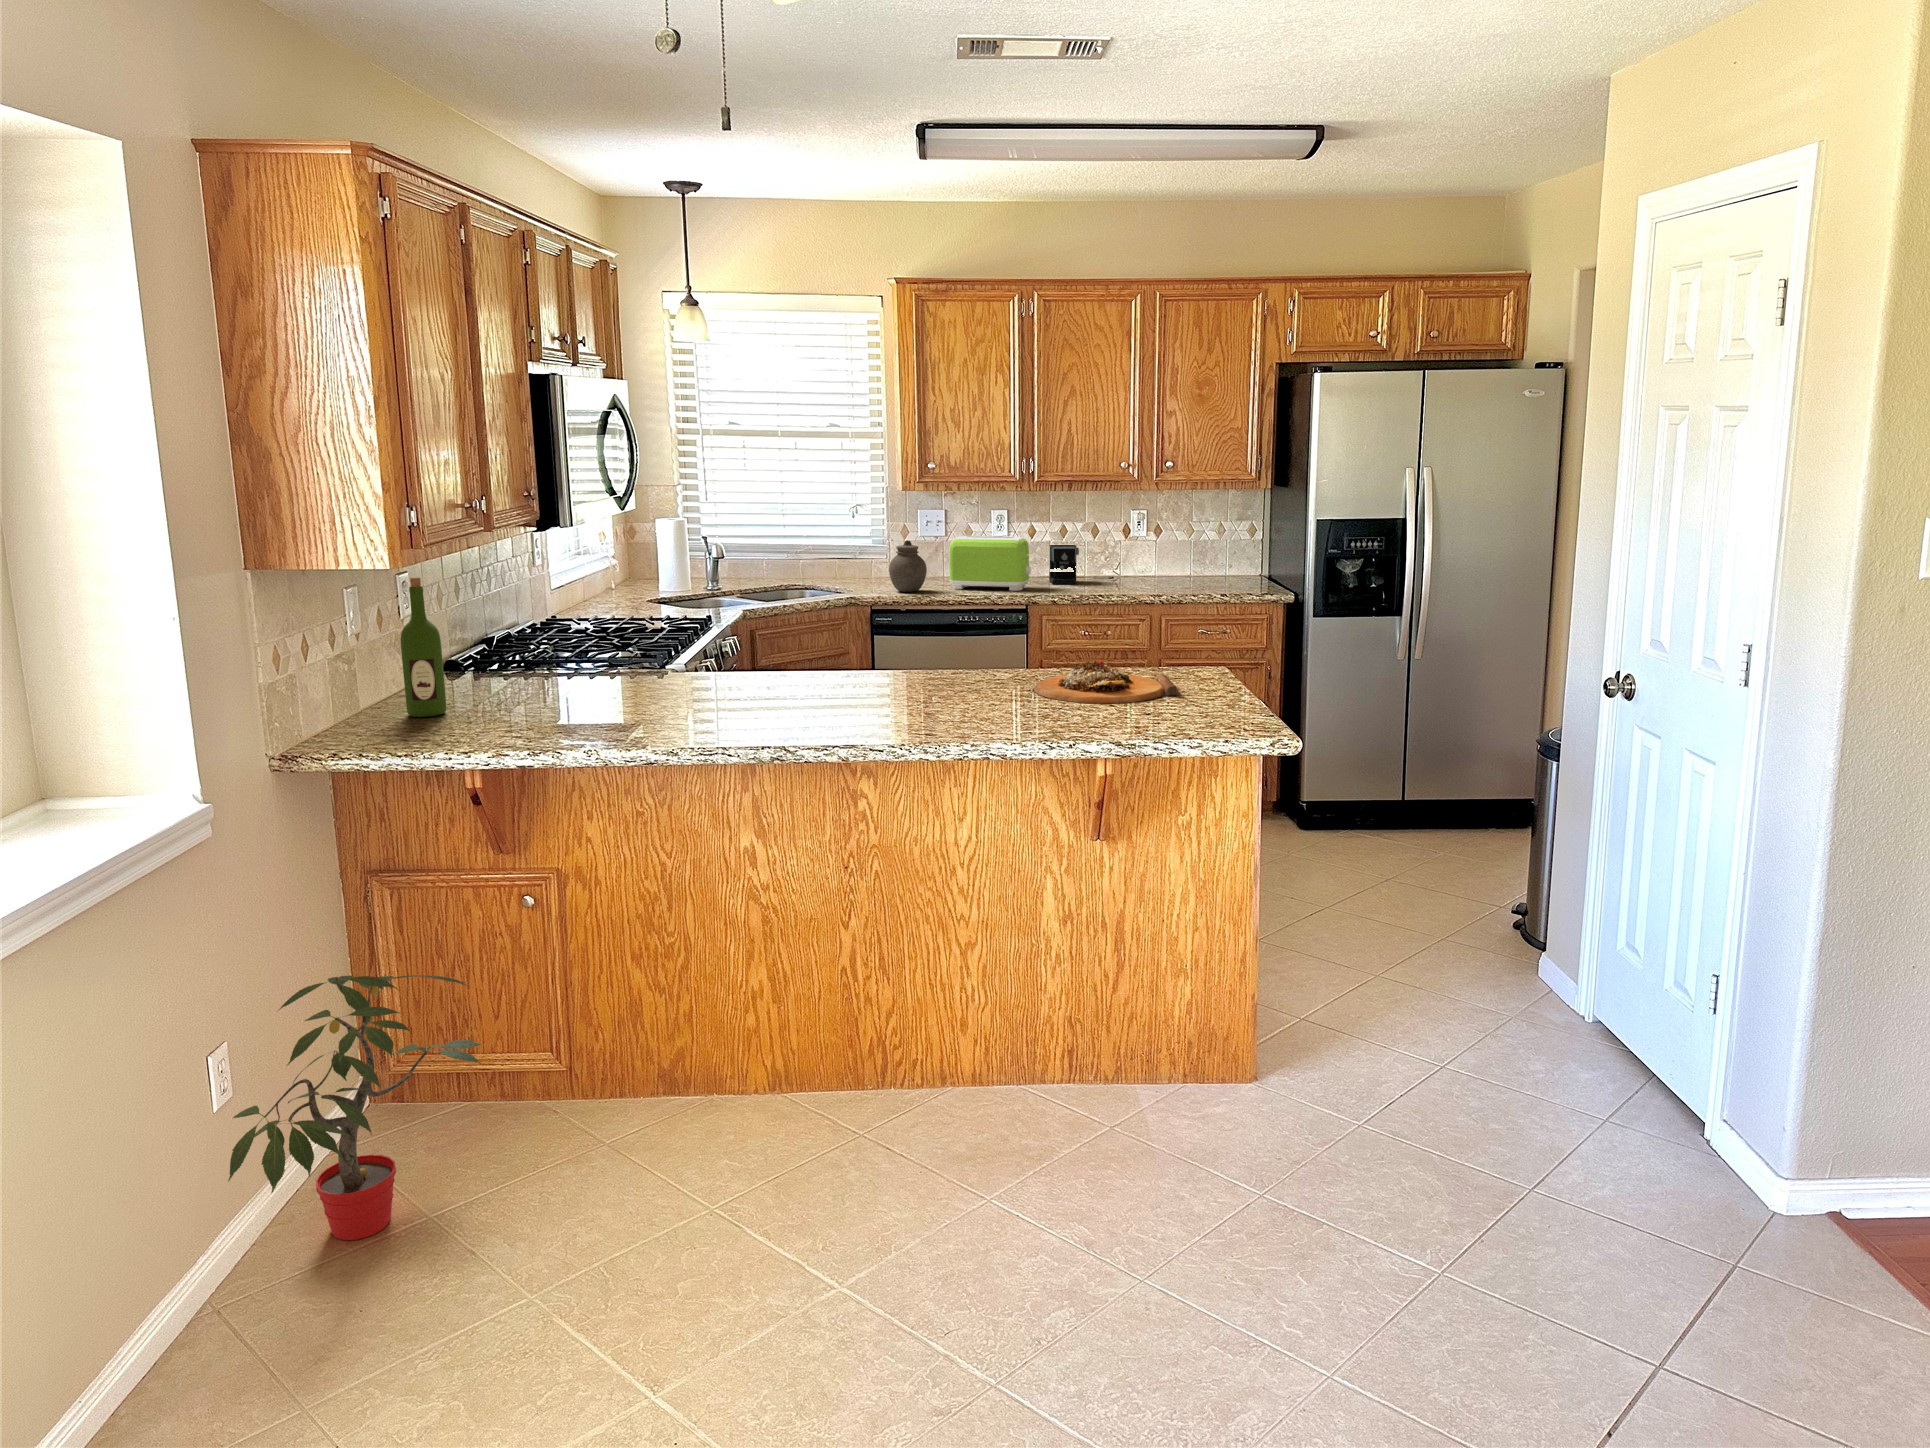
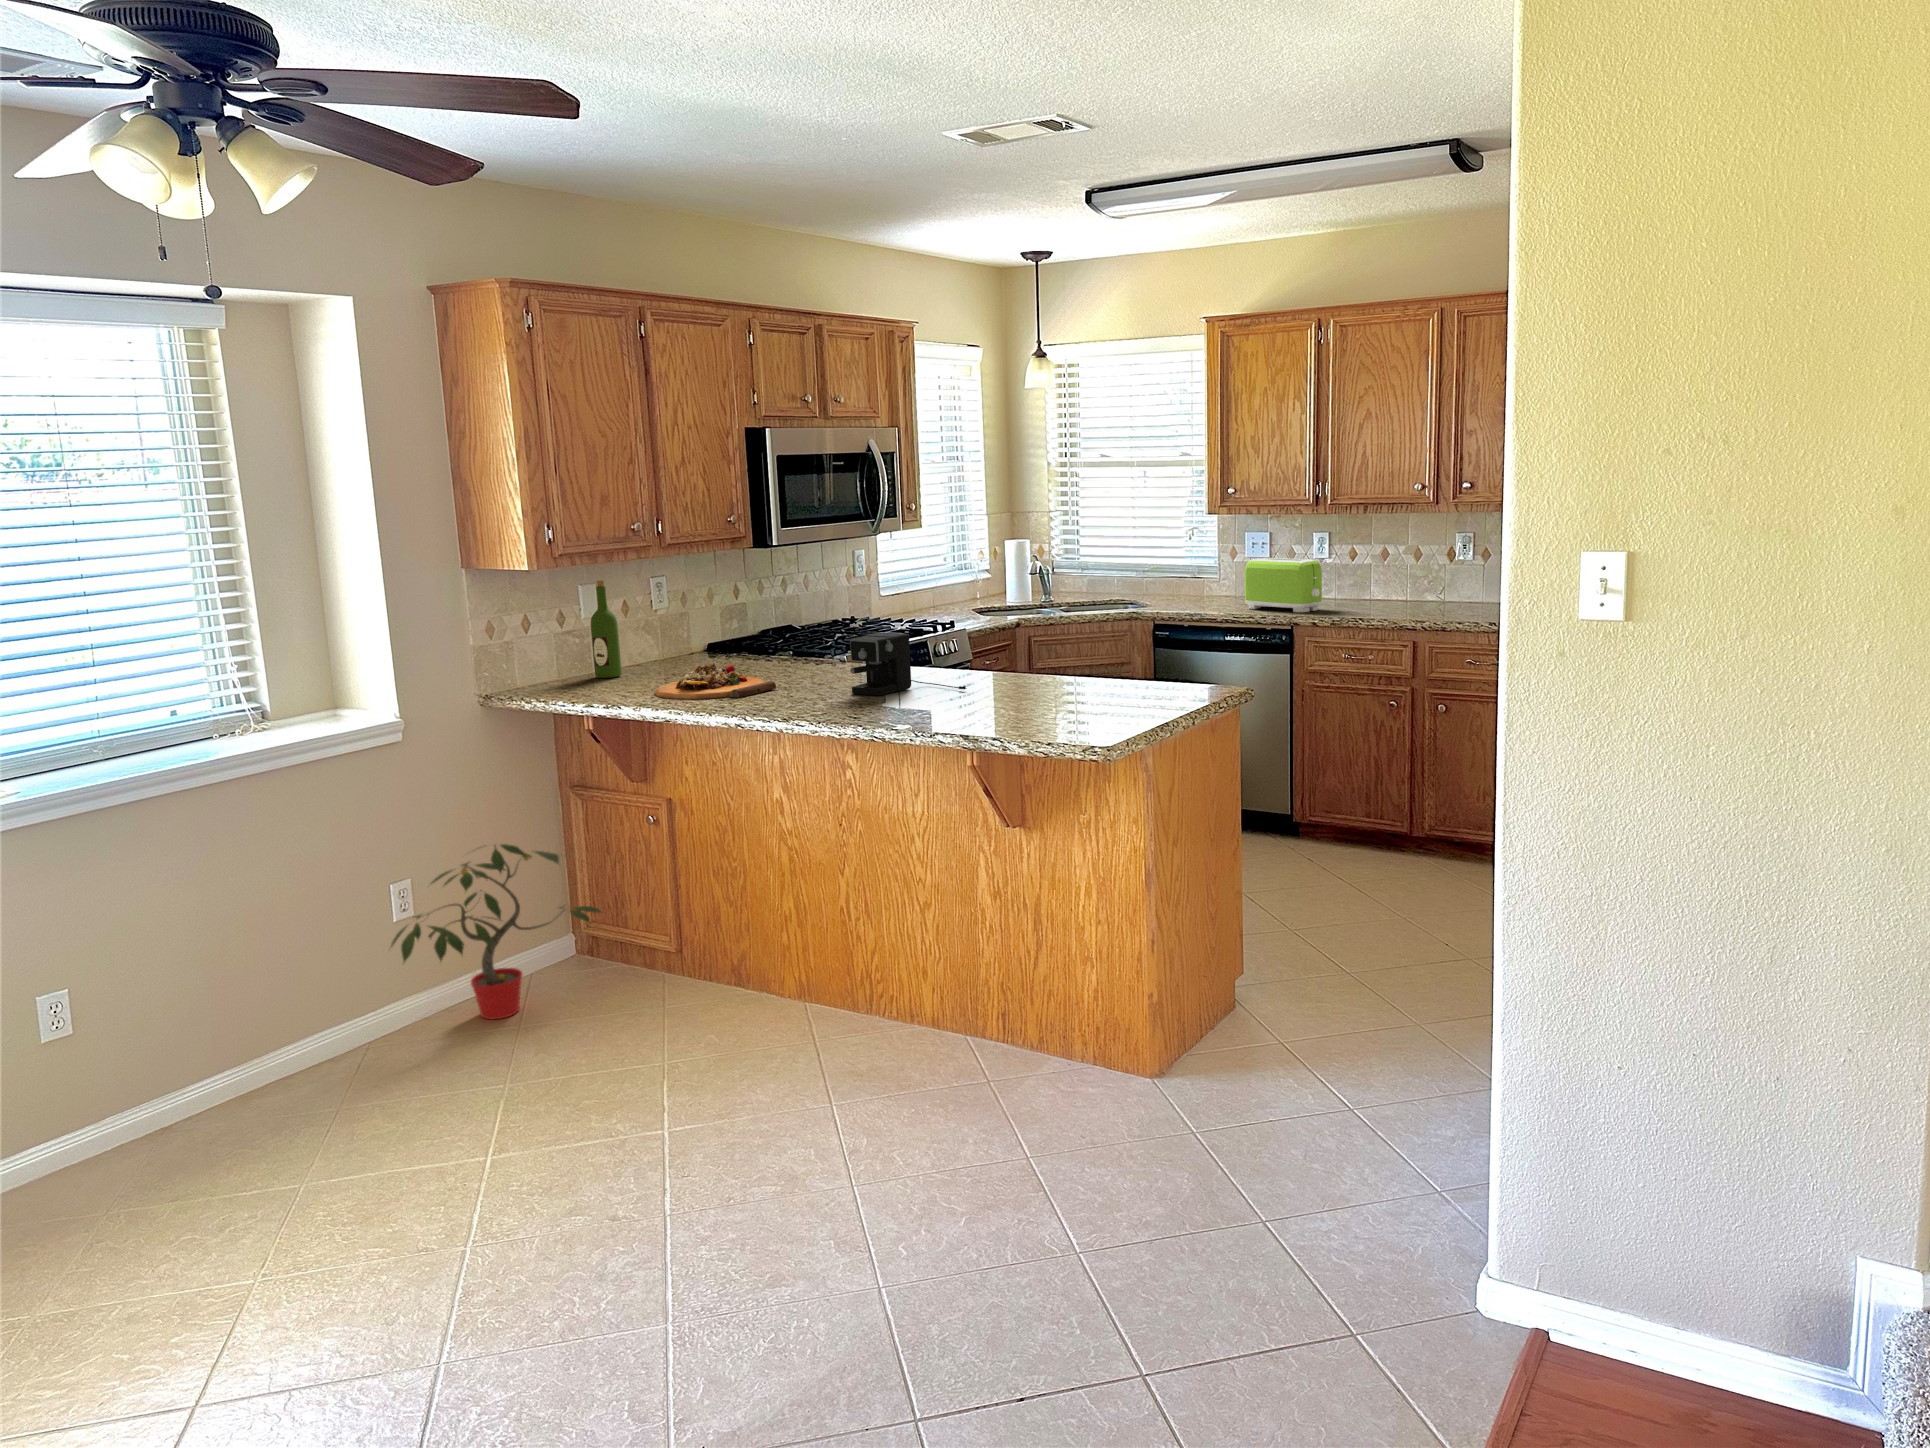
jar: present [889,540,927,592] -> none [1183,561,1218,610]
coffee maker: present [1049,545,1114,584] -> present [850,632,966,696]
cutting board: present [1034,660,1179,703] -> present [655,664,776,699]

